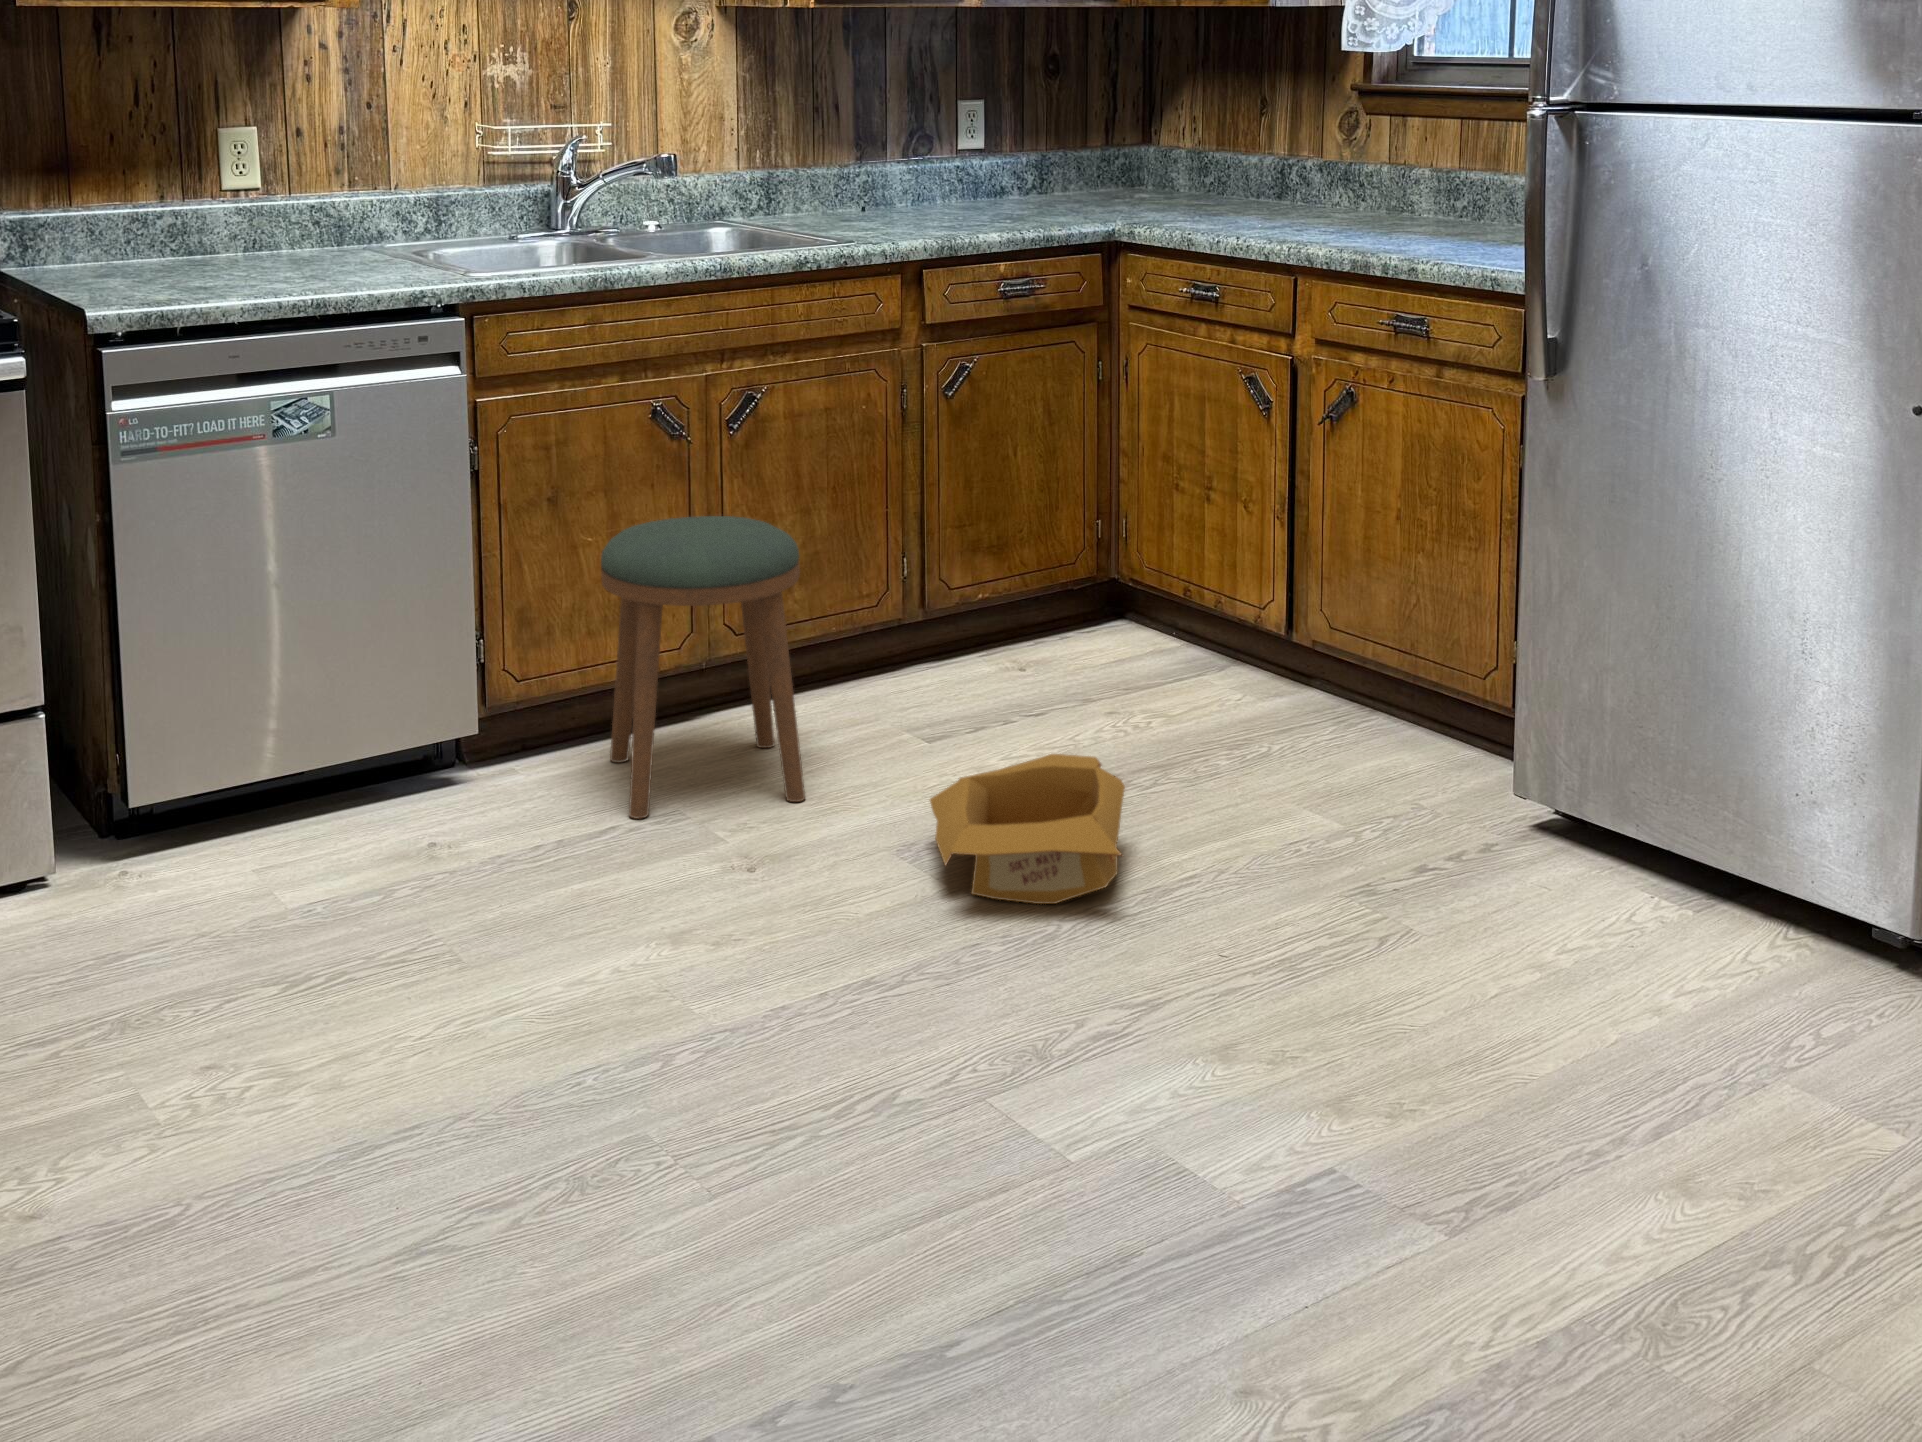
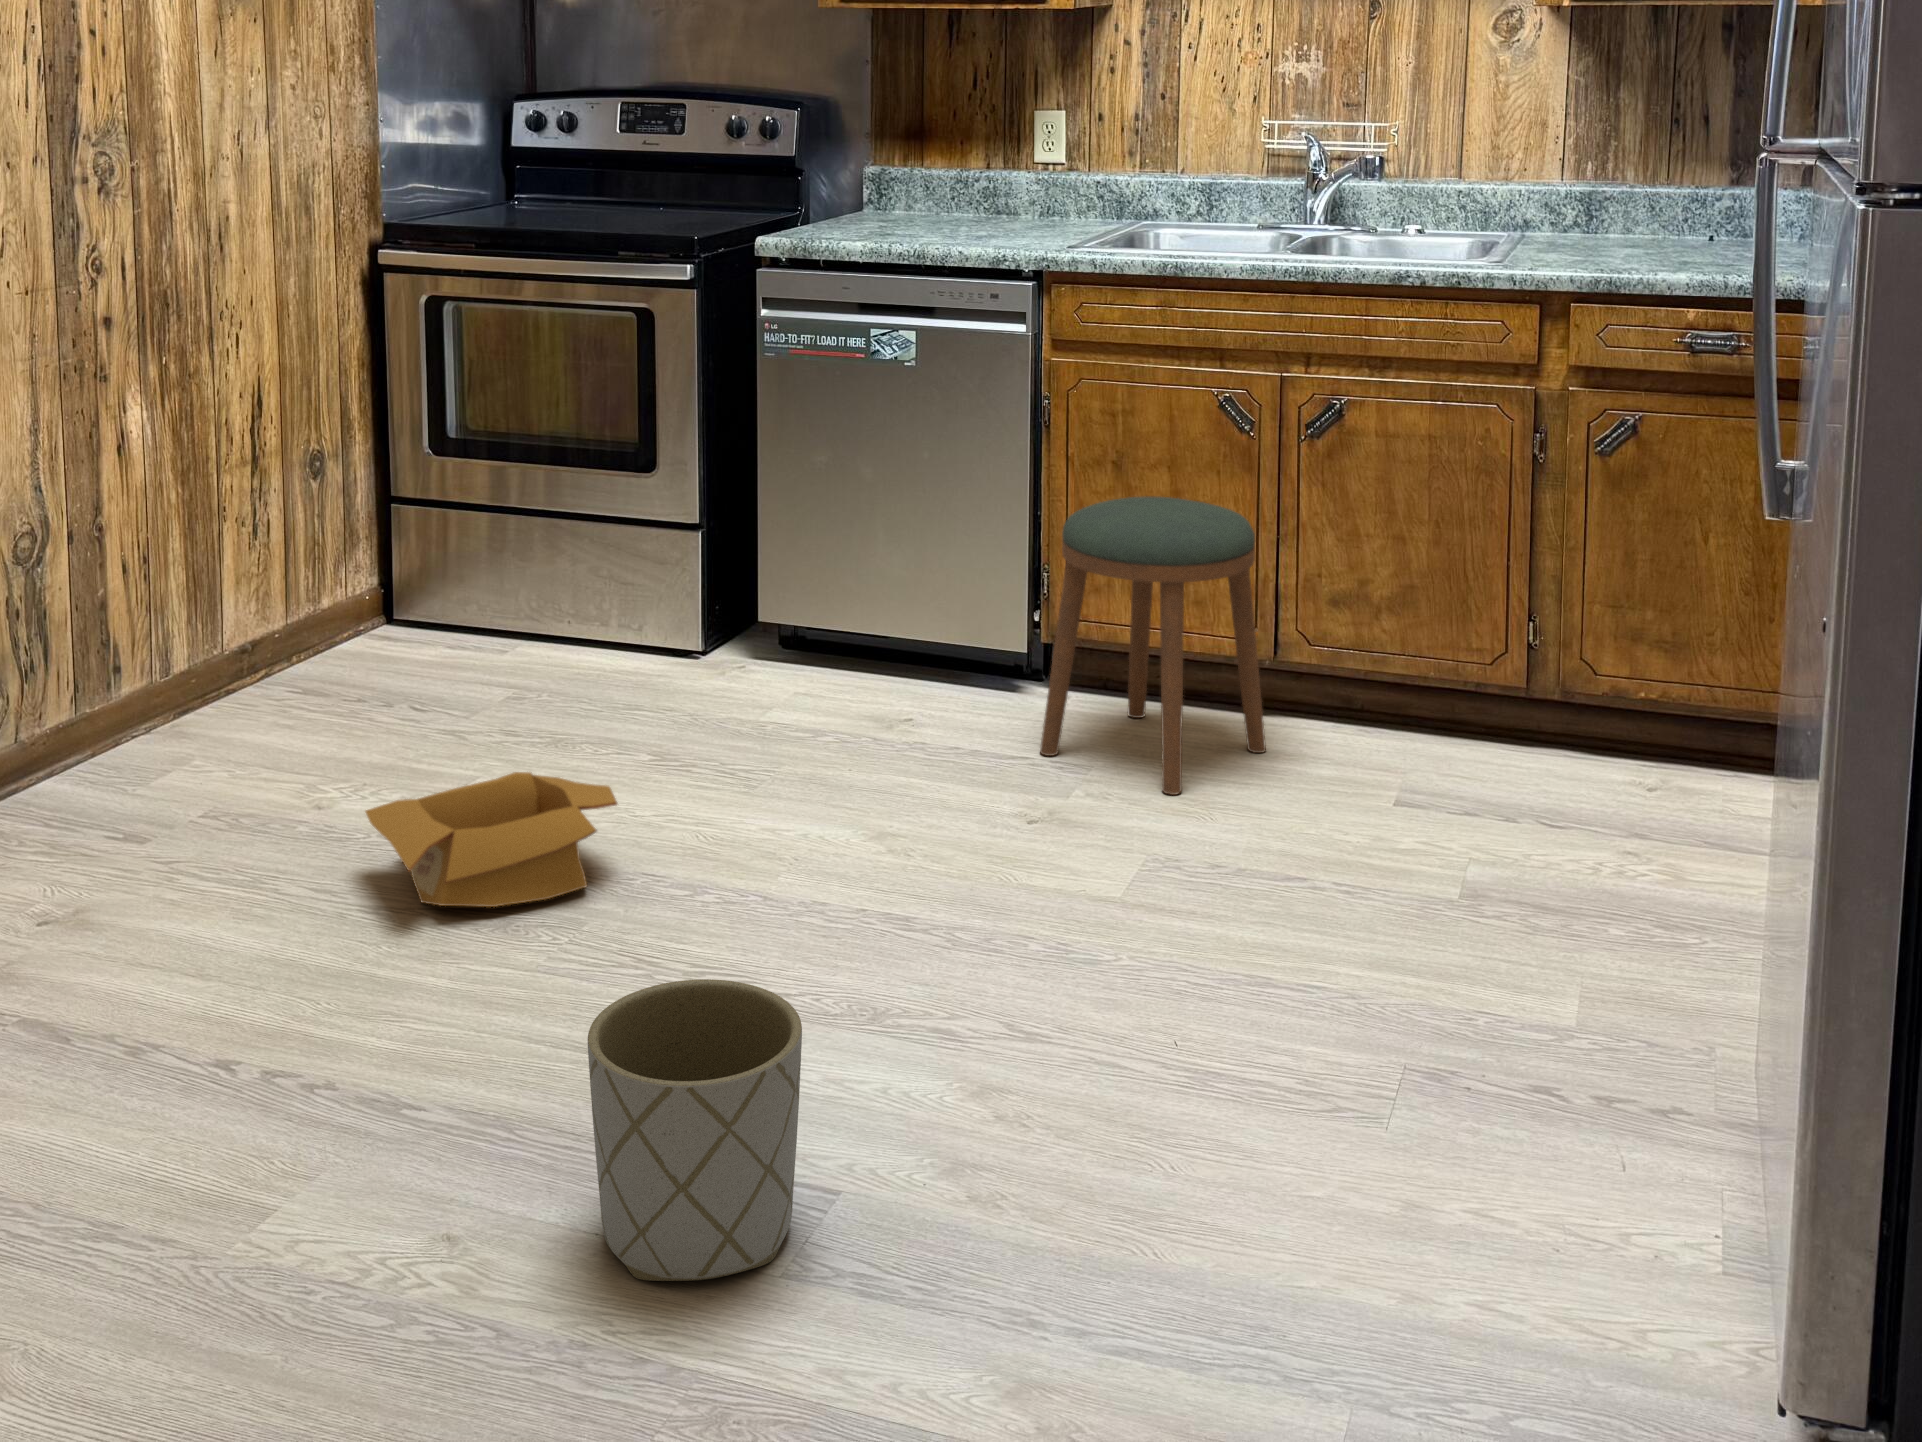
cardboard box: present [930,754,1125,904] -> present [366,772,617,907]
planter: none [1250,980,1463,1275] -> present [588,979,802,1281]

